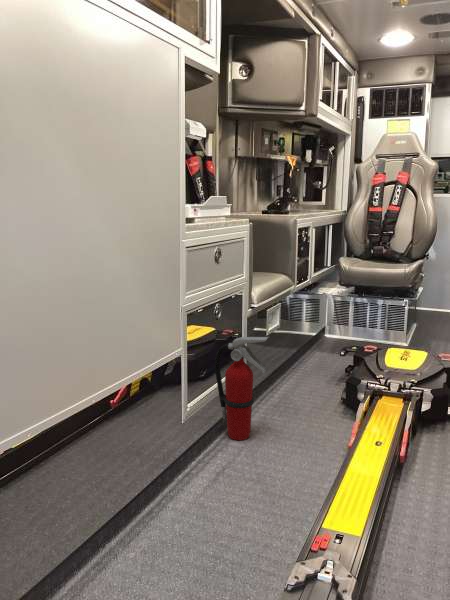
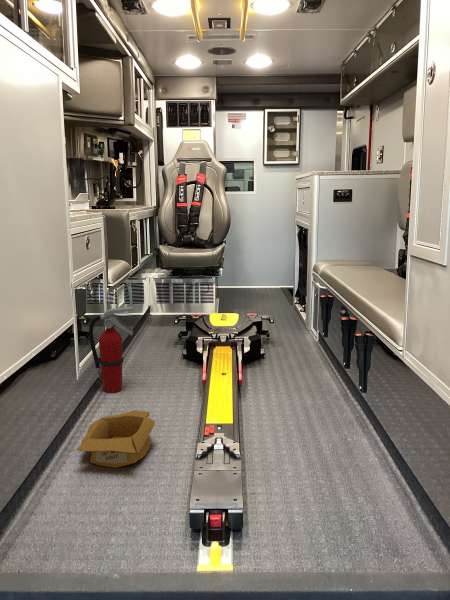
cardboard box: none [146,479,259,559] -> present [77,410,155,468]

